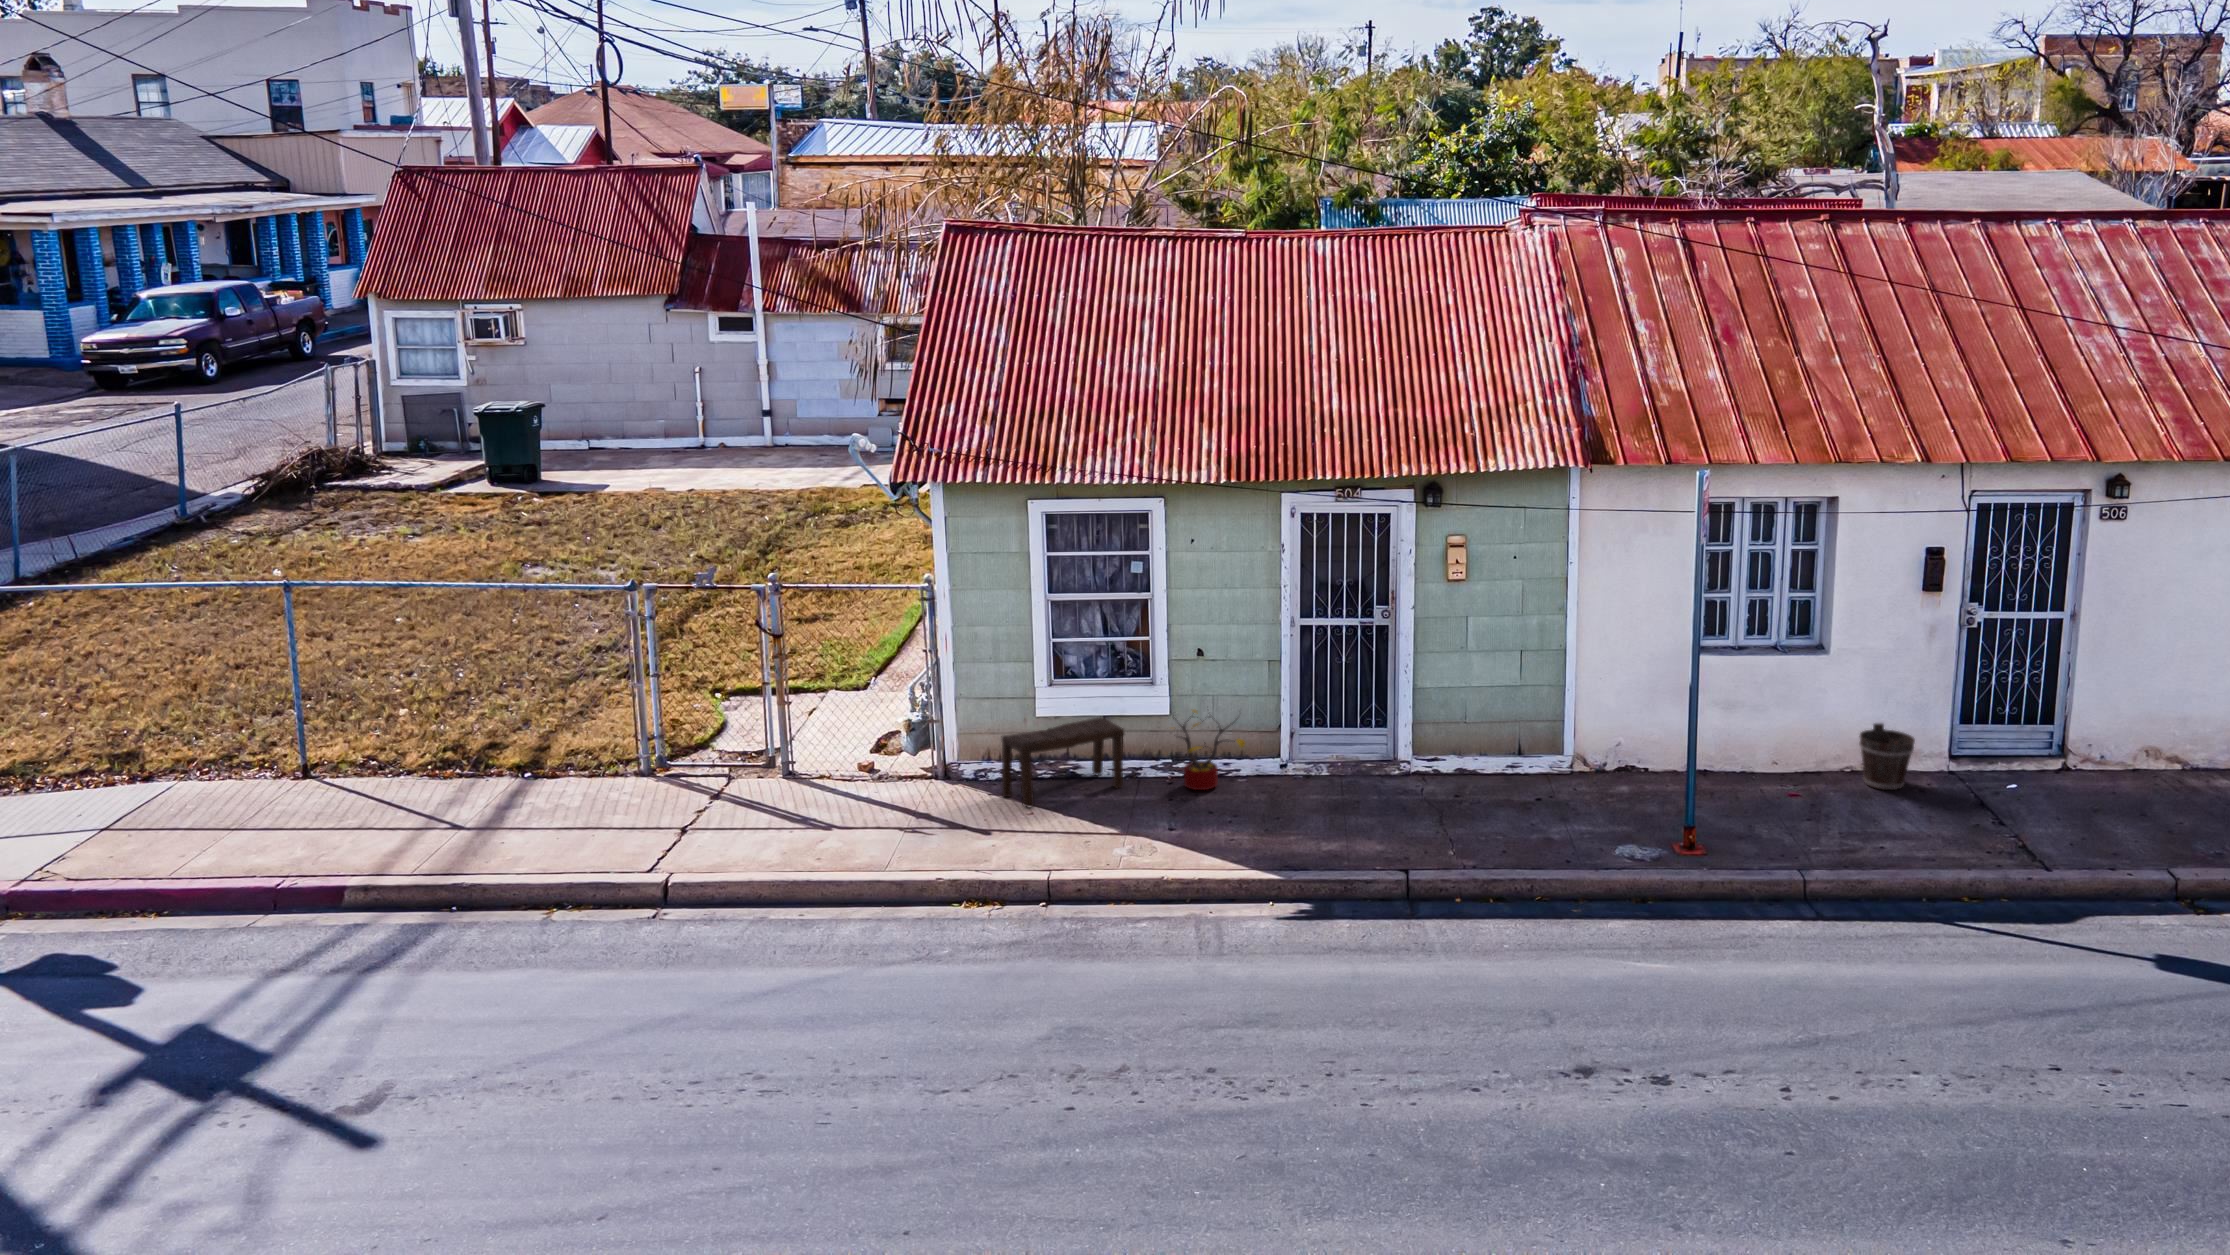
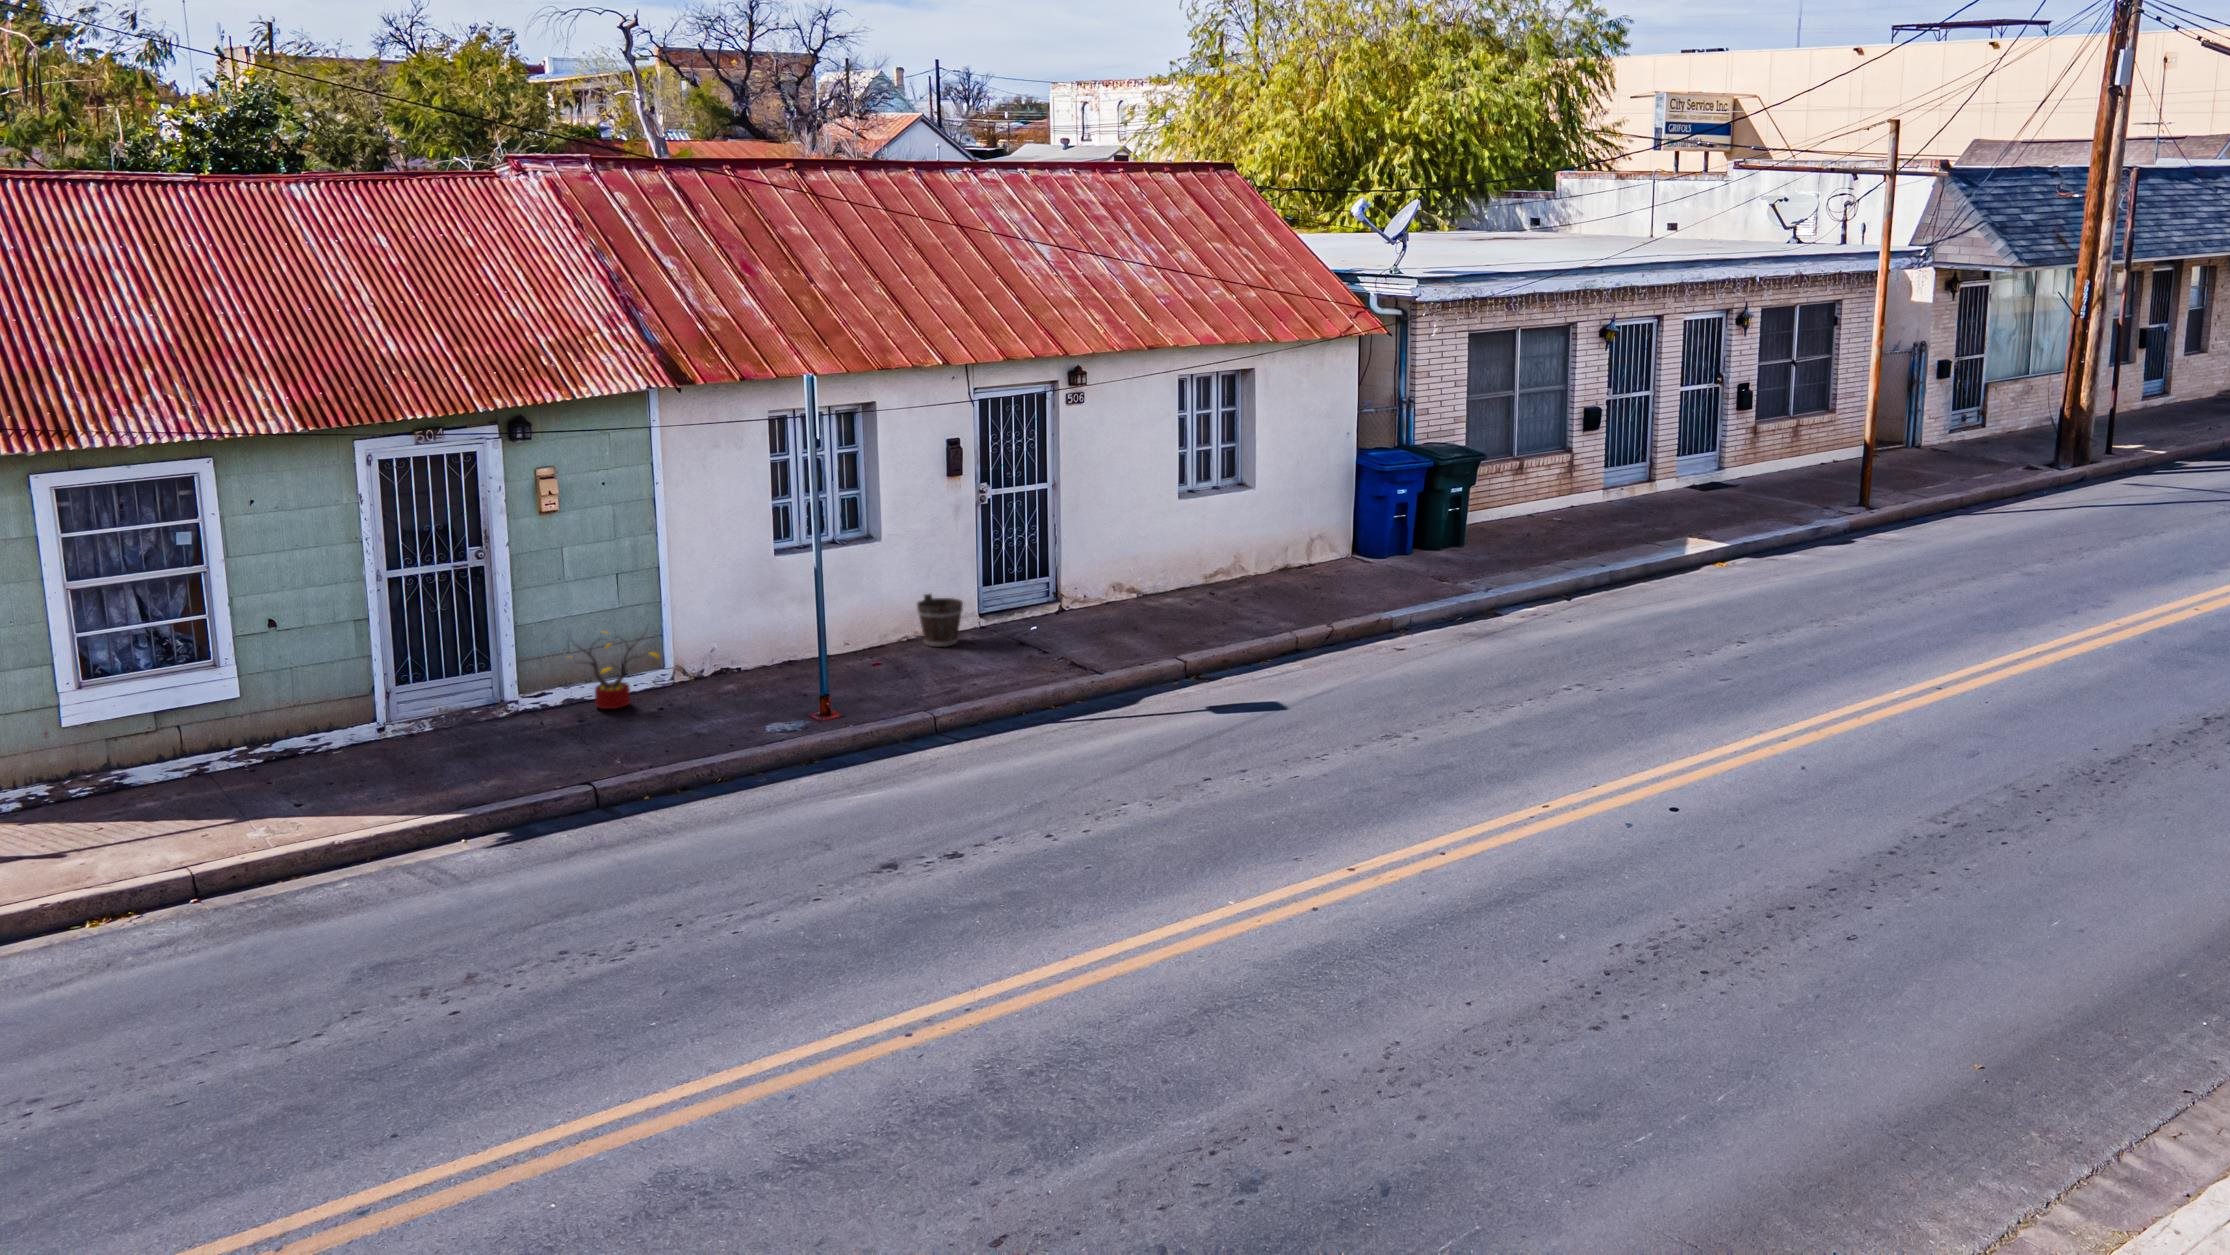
decorative plant: present [1180,710,1245,790] -> present [577,638,660,709]
bench: present [1001,717,1125,807] -> none [41,714,201,823]

